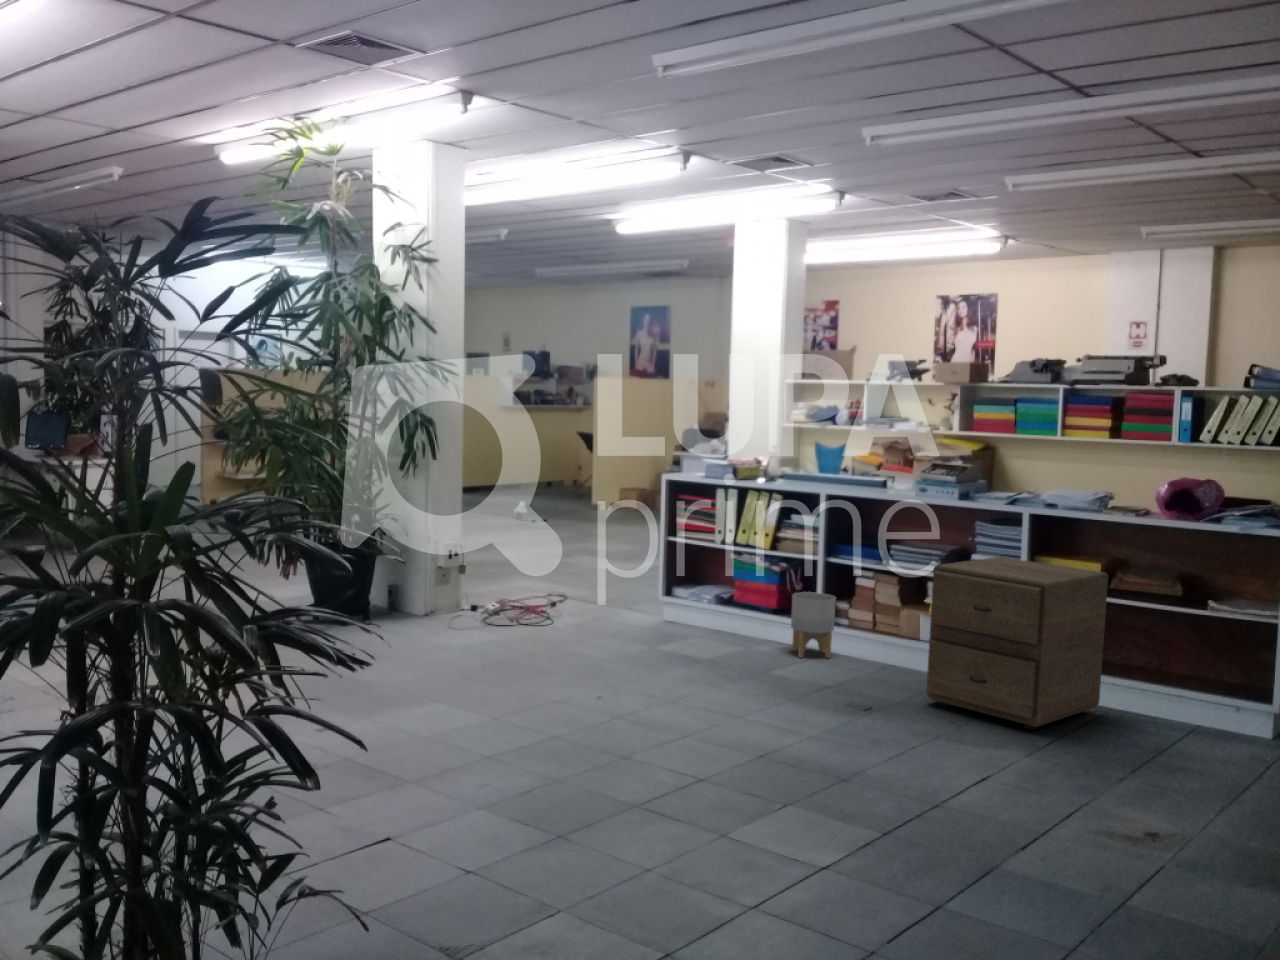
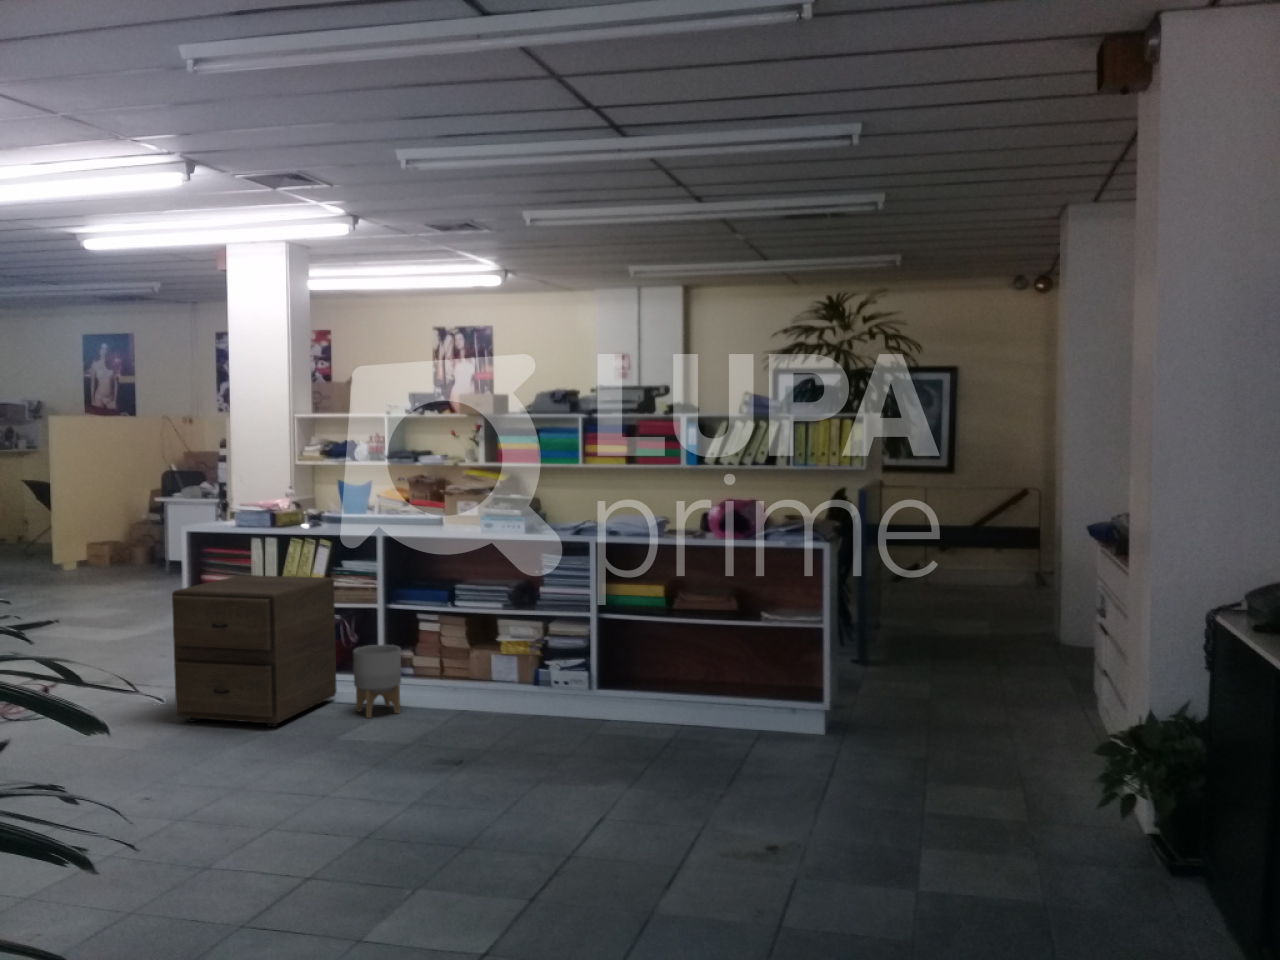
filing cabinet: present [926,557,1108,730] -> present [172,575,337,727]

